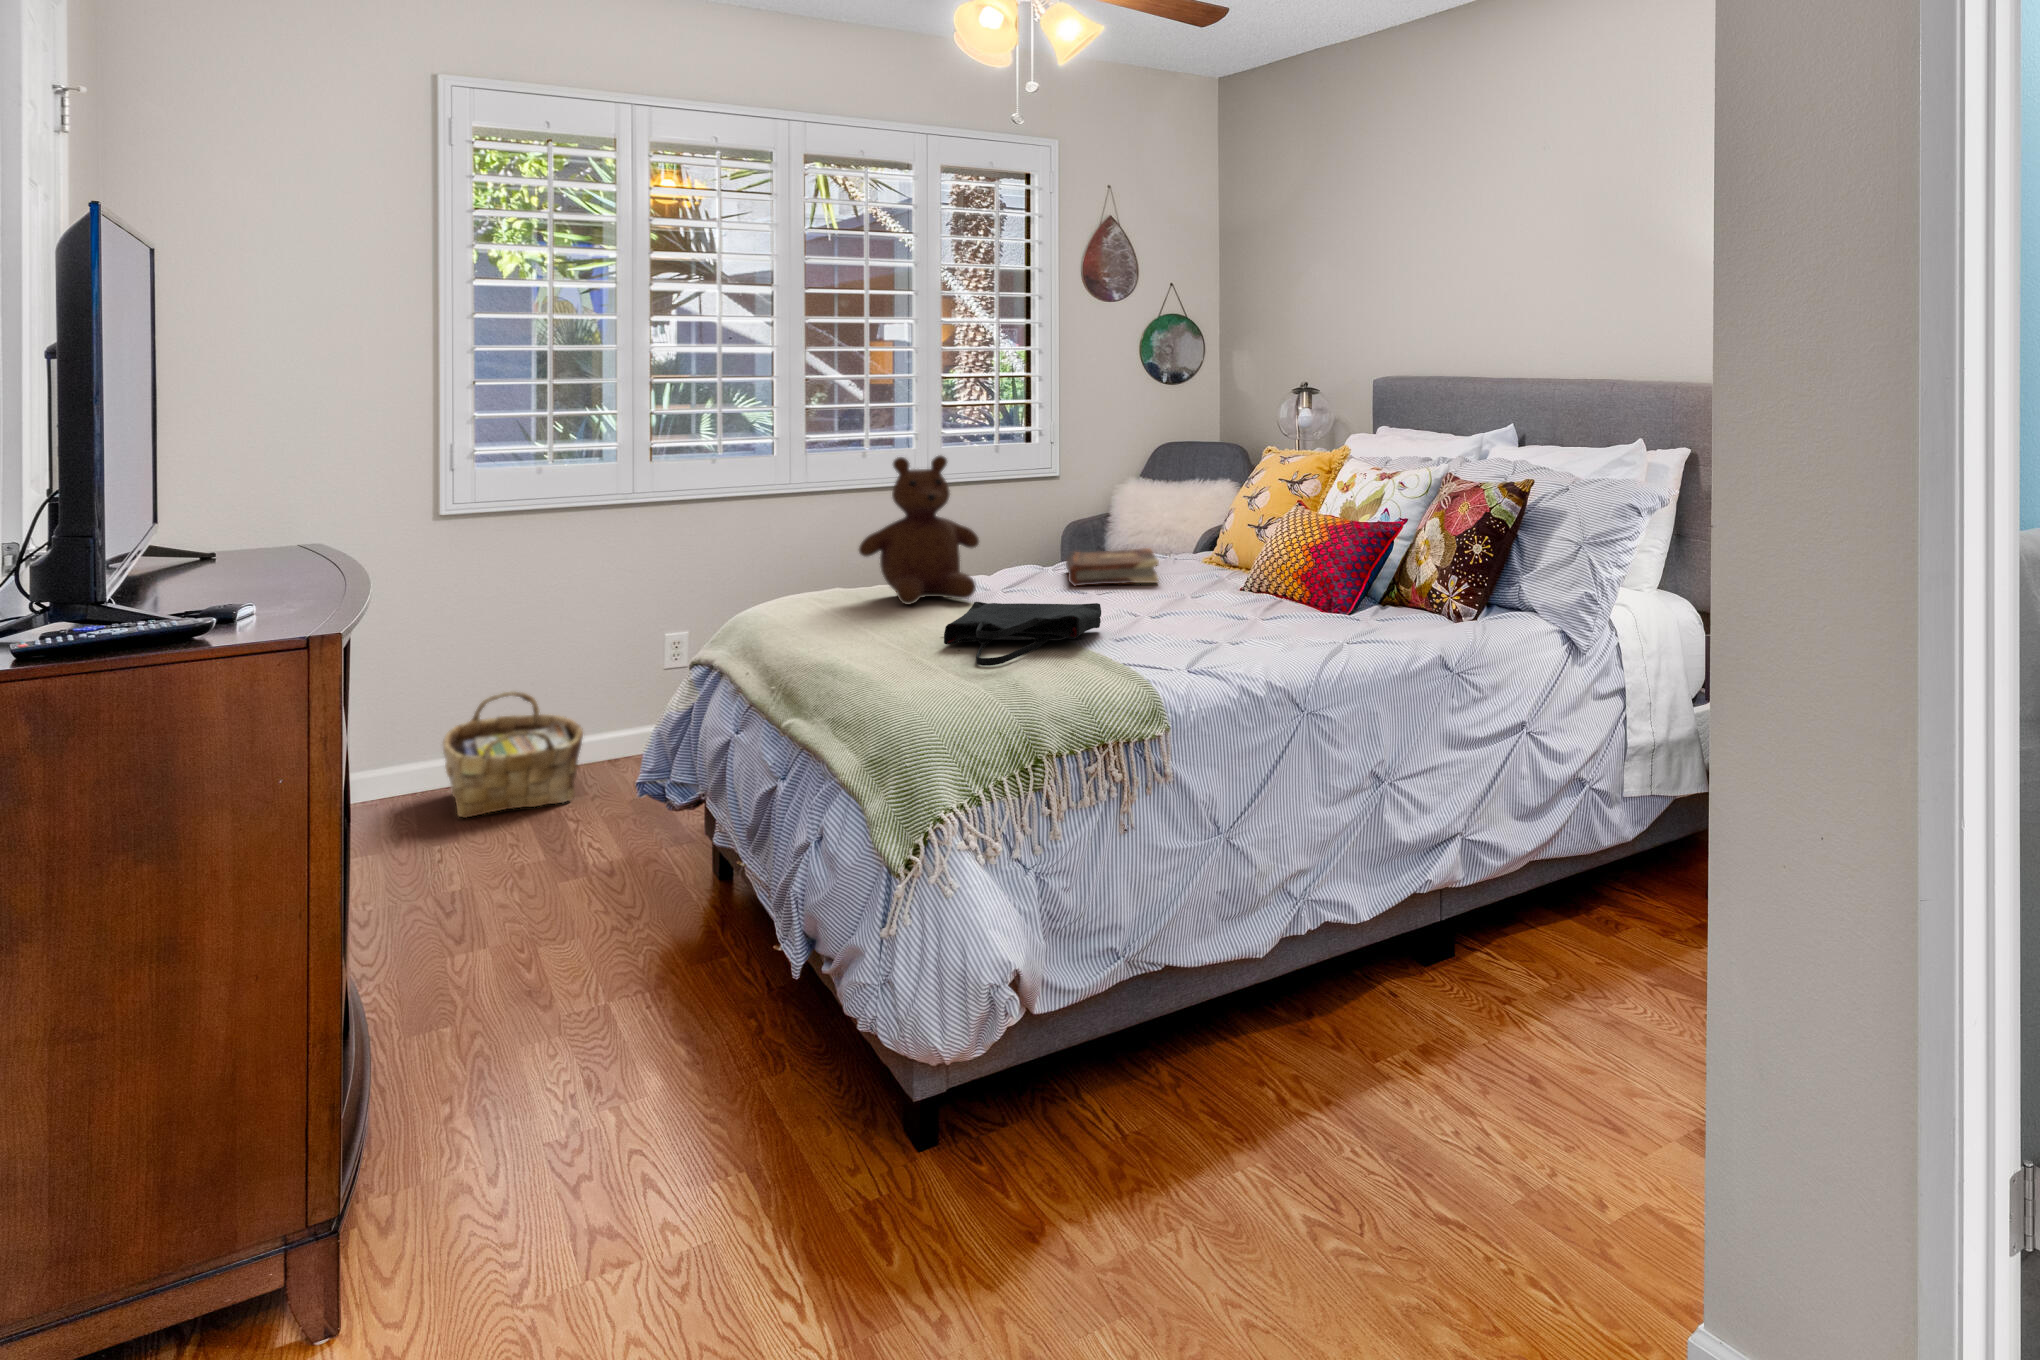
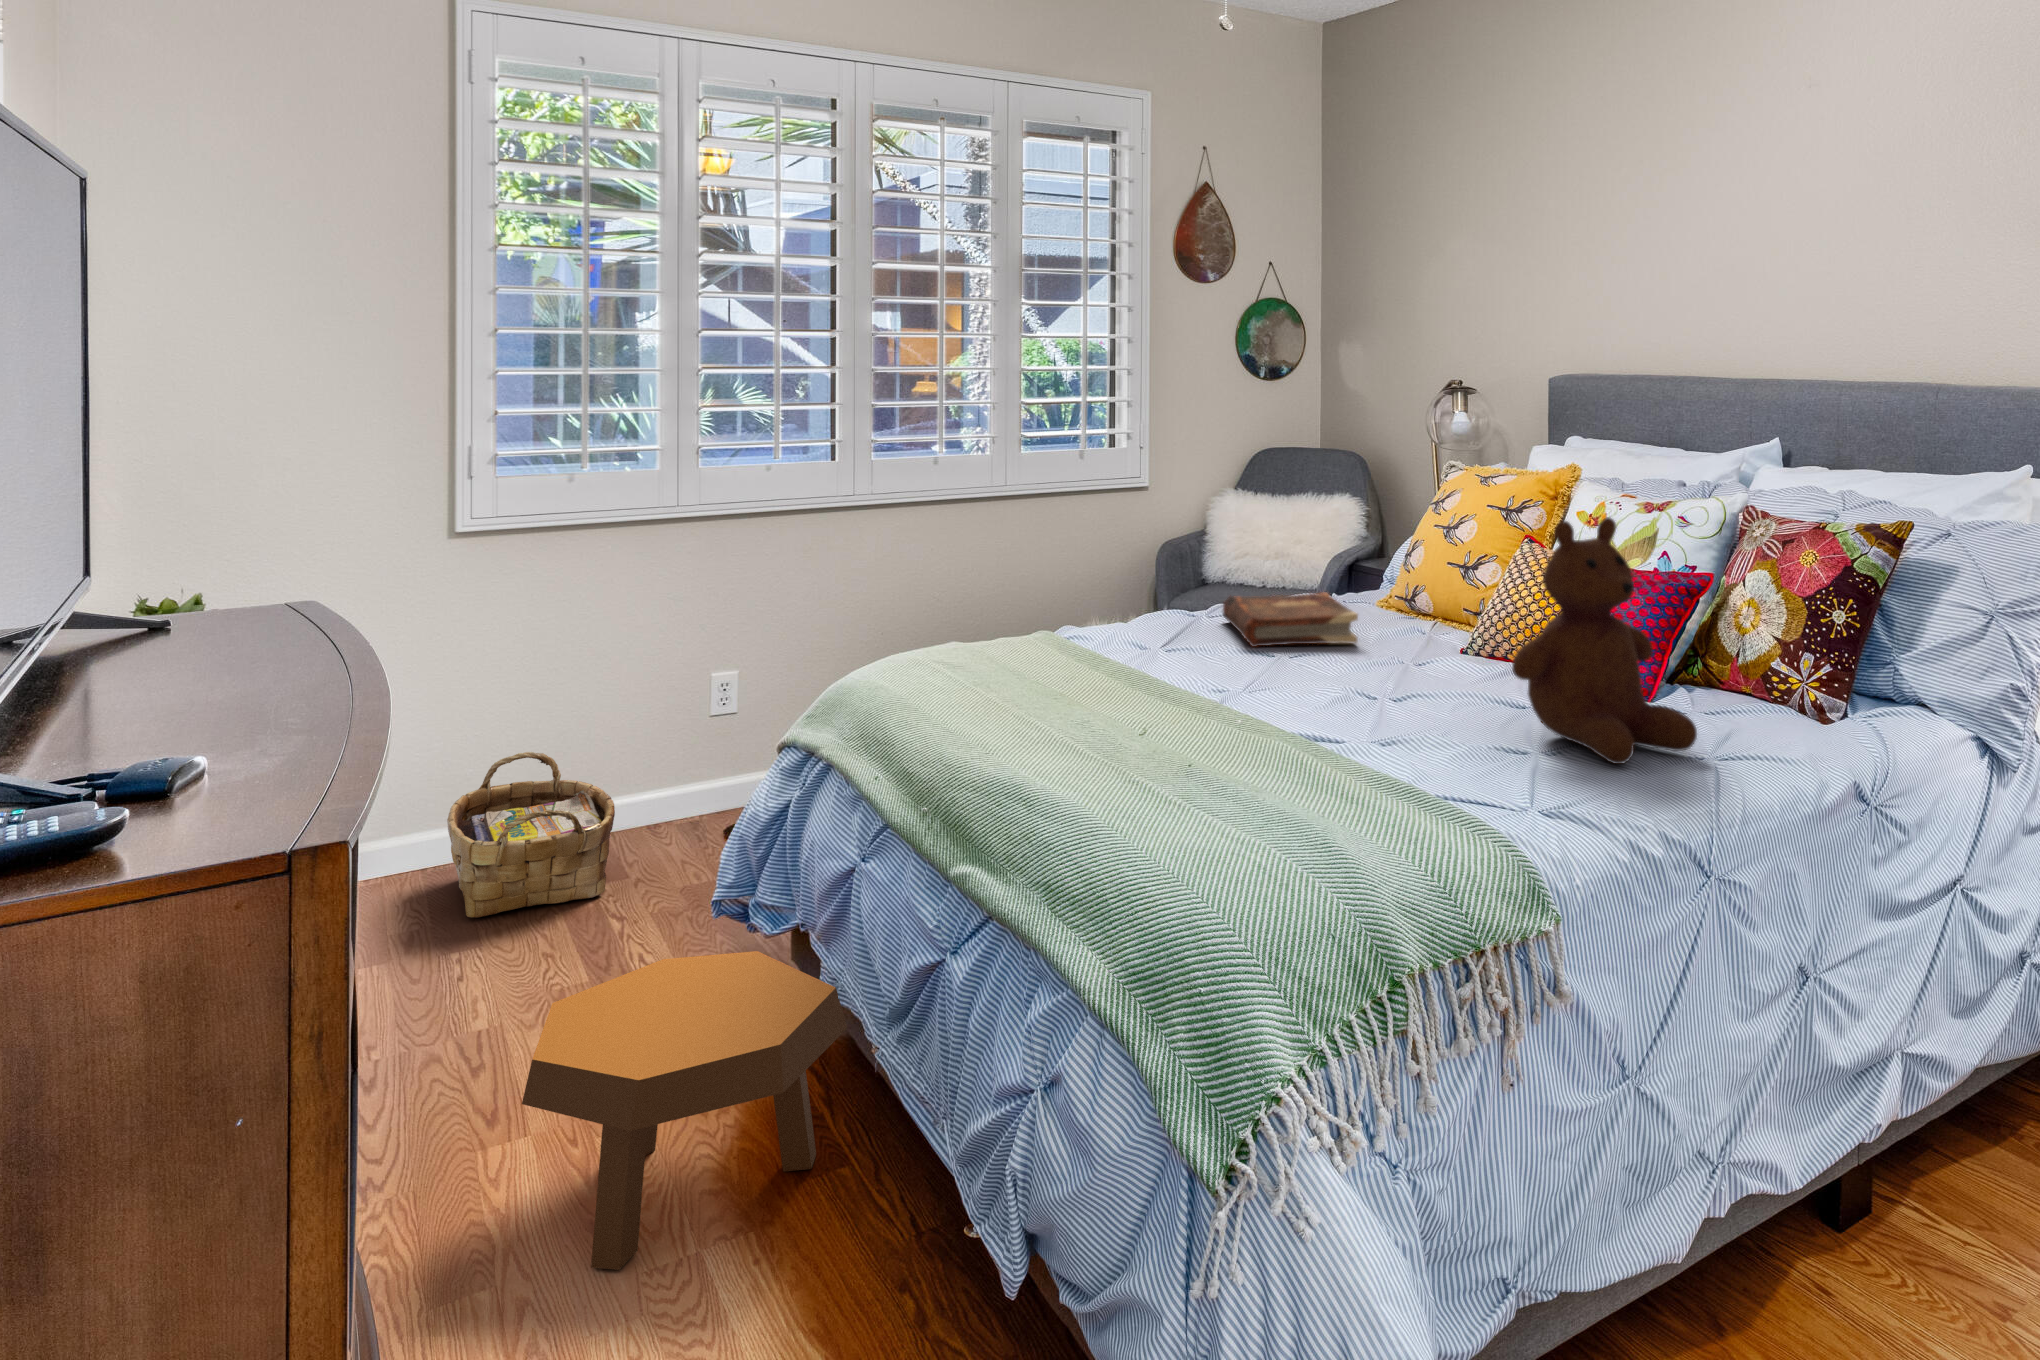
teddy bear: present [859,456,979,605] -> present [1512,517,1697,764]
tote bag: present [944,602,1101,666] -> none [1165,686,1359,801]
footstool: none [482,808,732,1009] -> present [522,951,847,1270]

